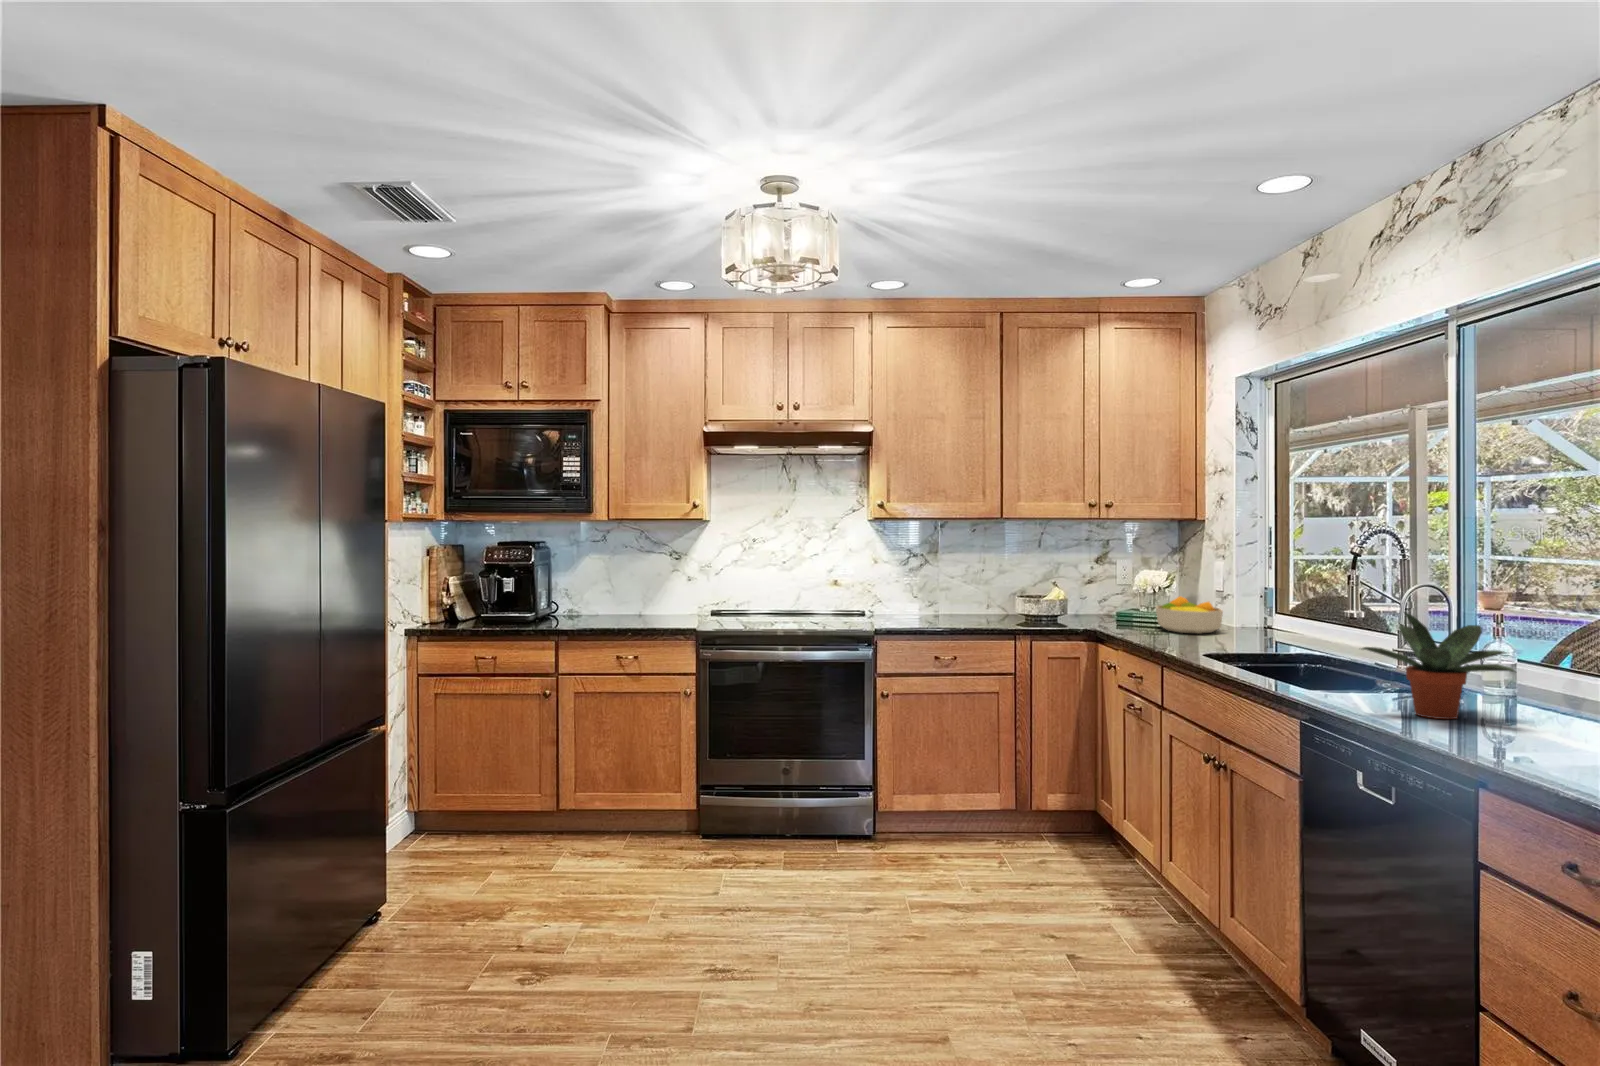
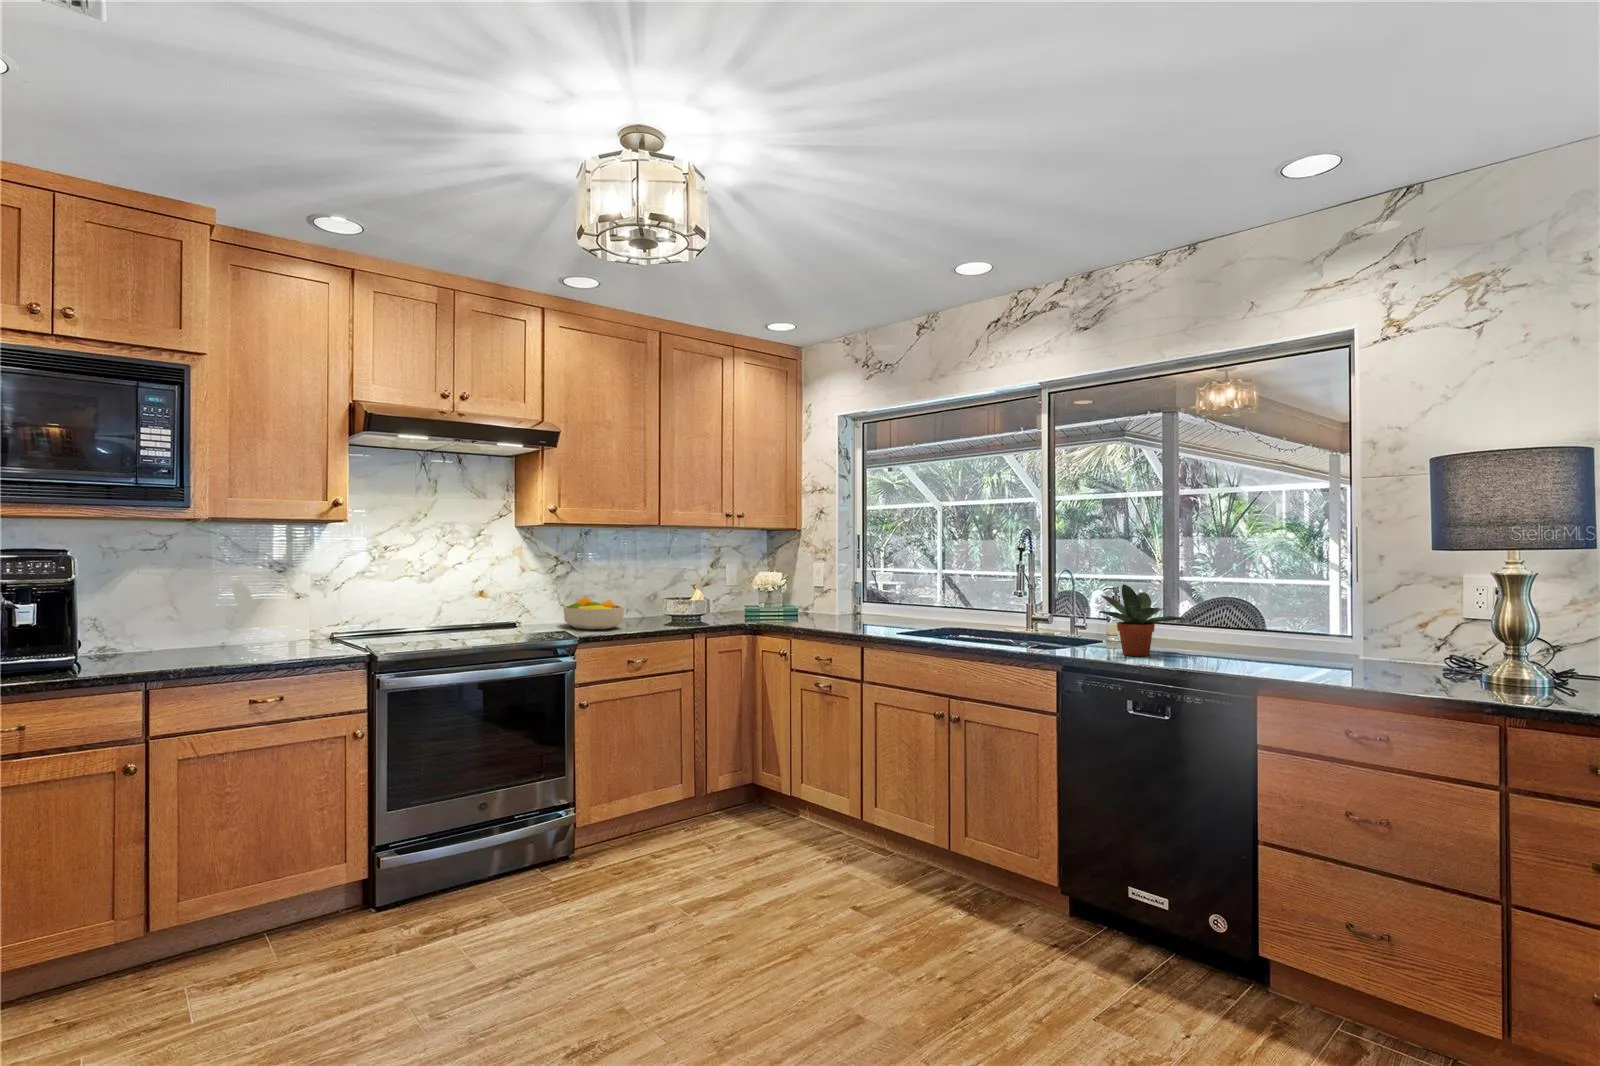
fruit bowl: present [1156,596,1223,634] -> present [563,596,624,629]

